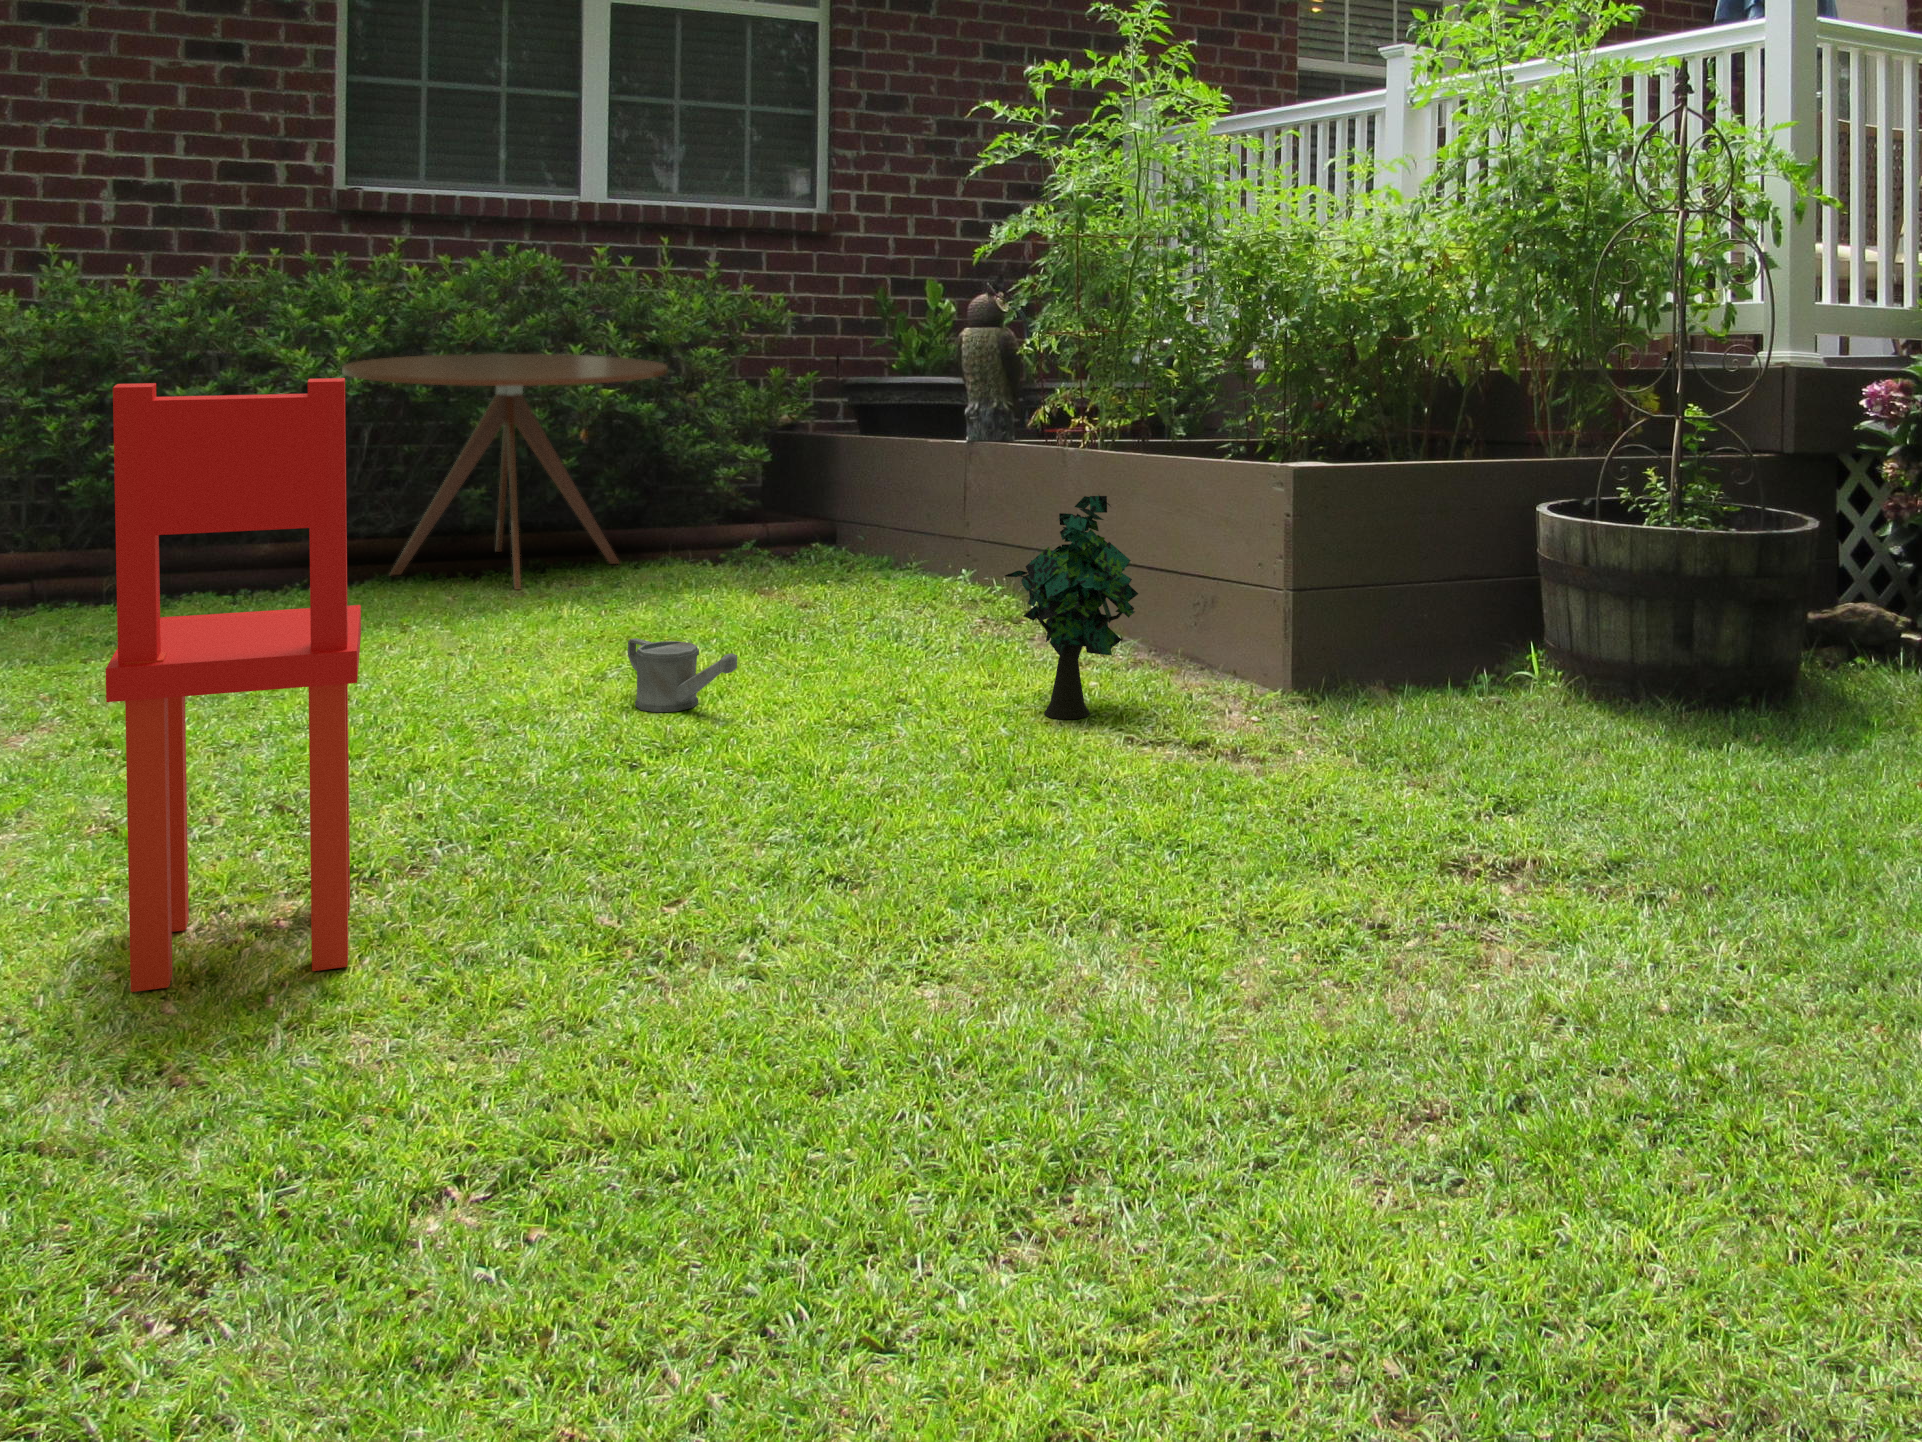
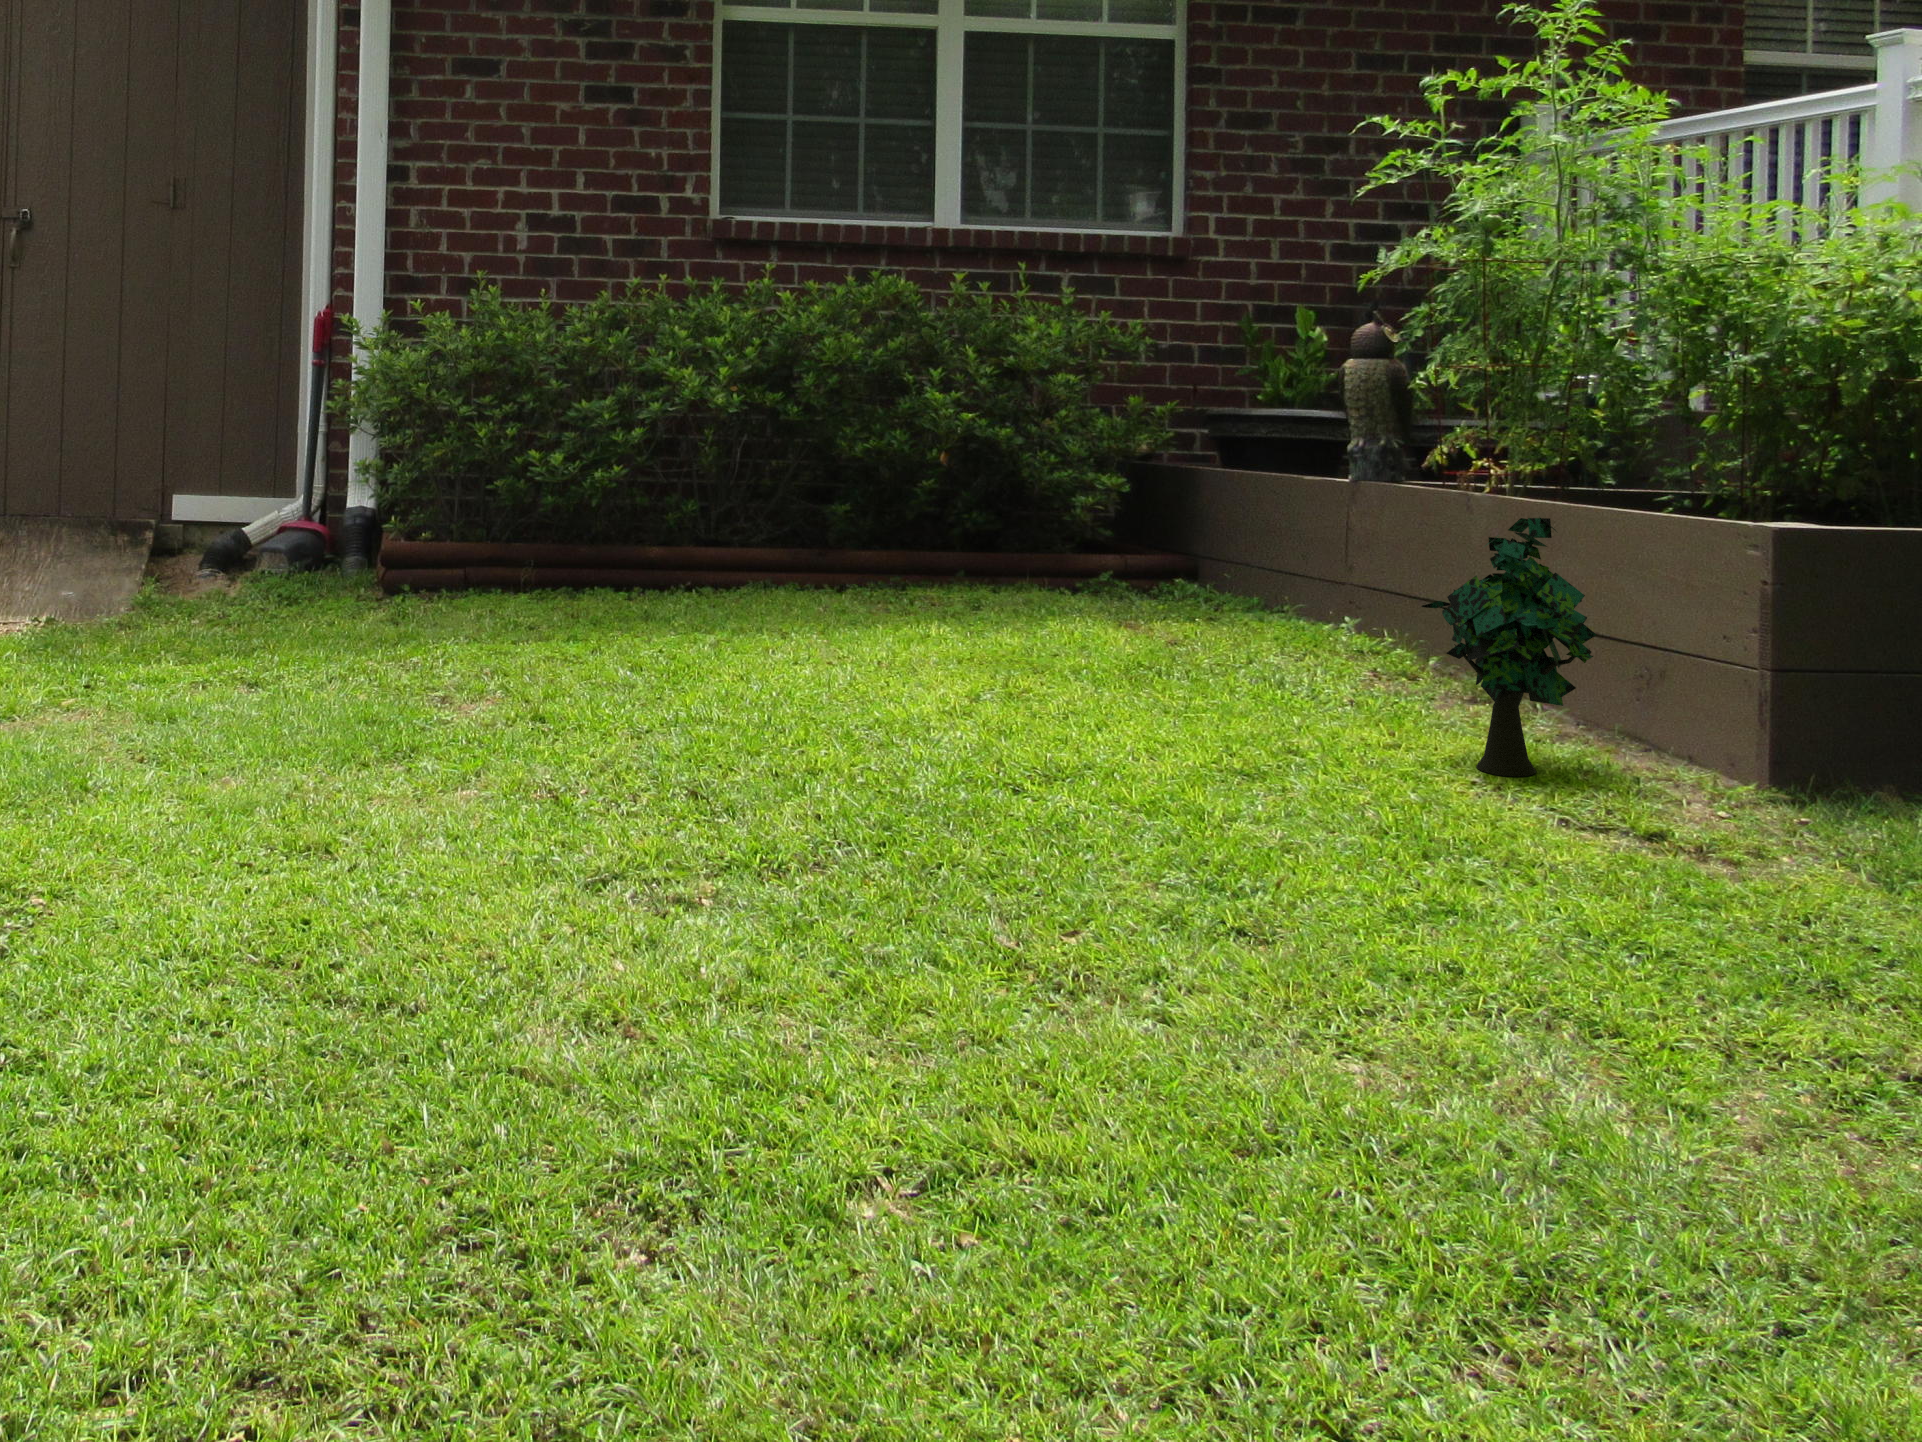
round table: present [342,354,668,589] -> none [708,354,1020,593]
chair: present [106,378,361,992] -> none [557,402,764,953]
watering can: present [628,638,737,712] -> none [997,652,1114,731]

